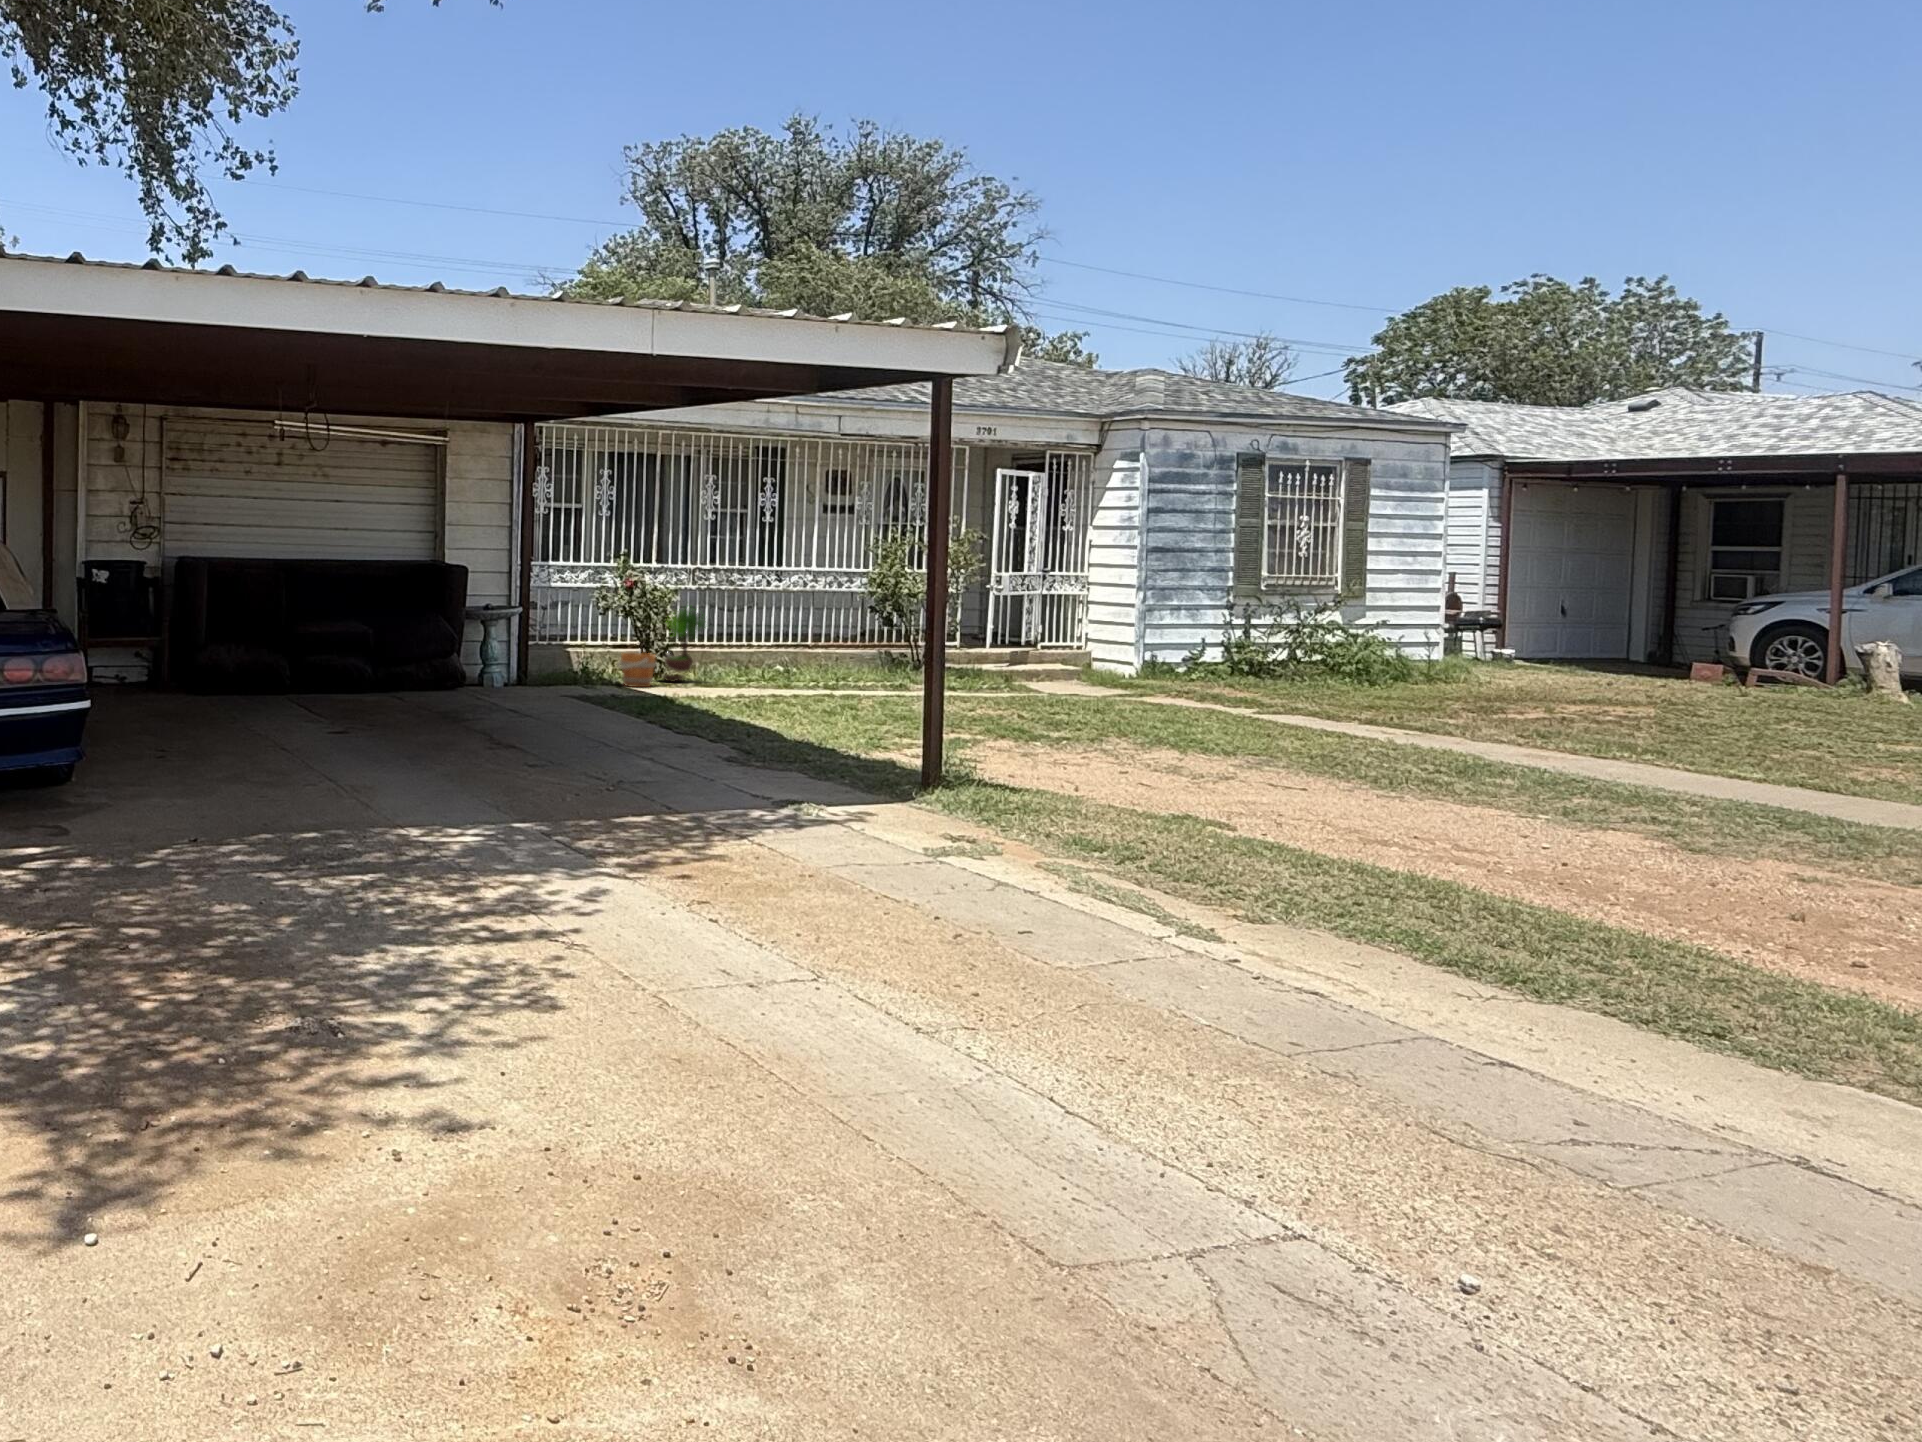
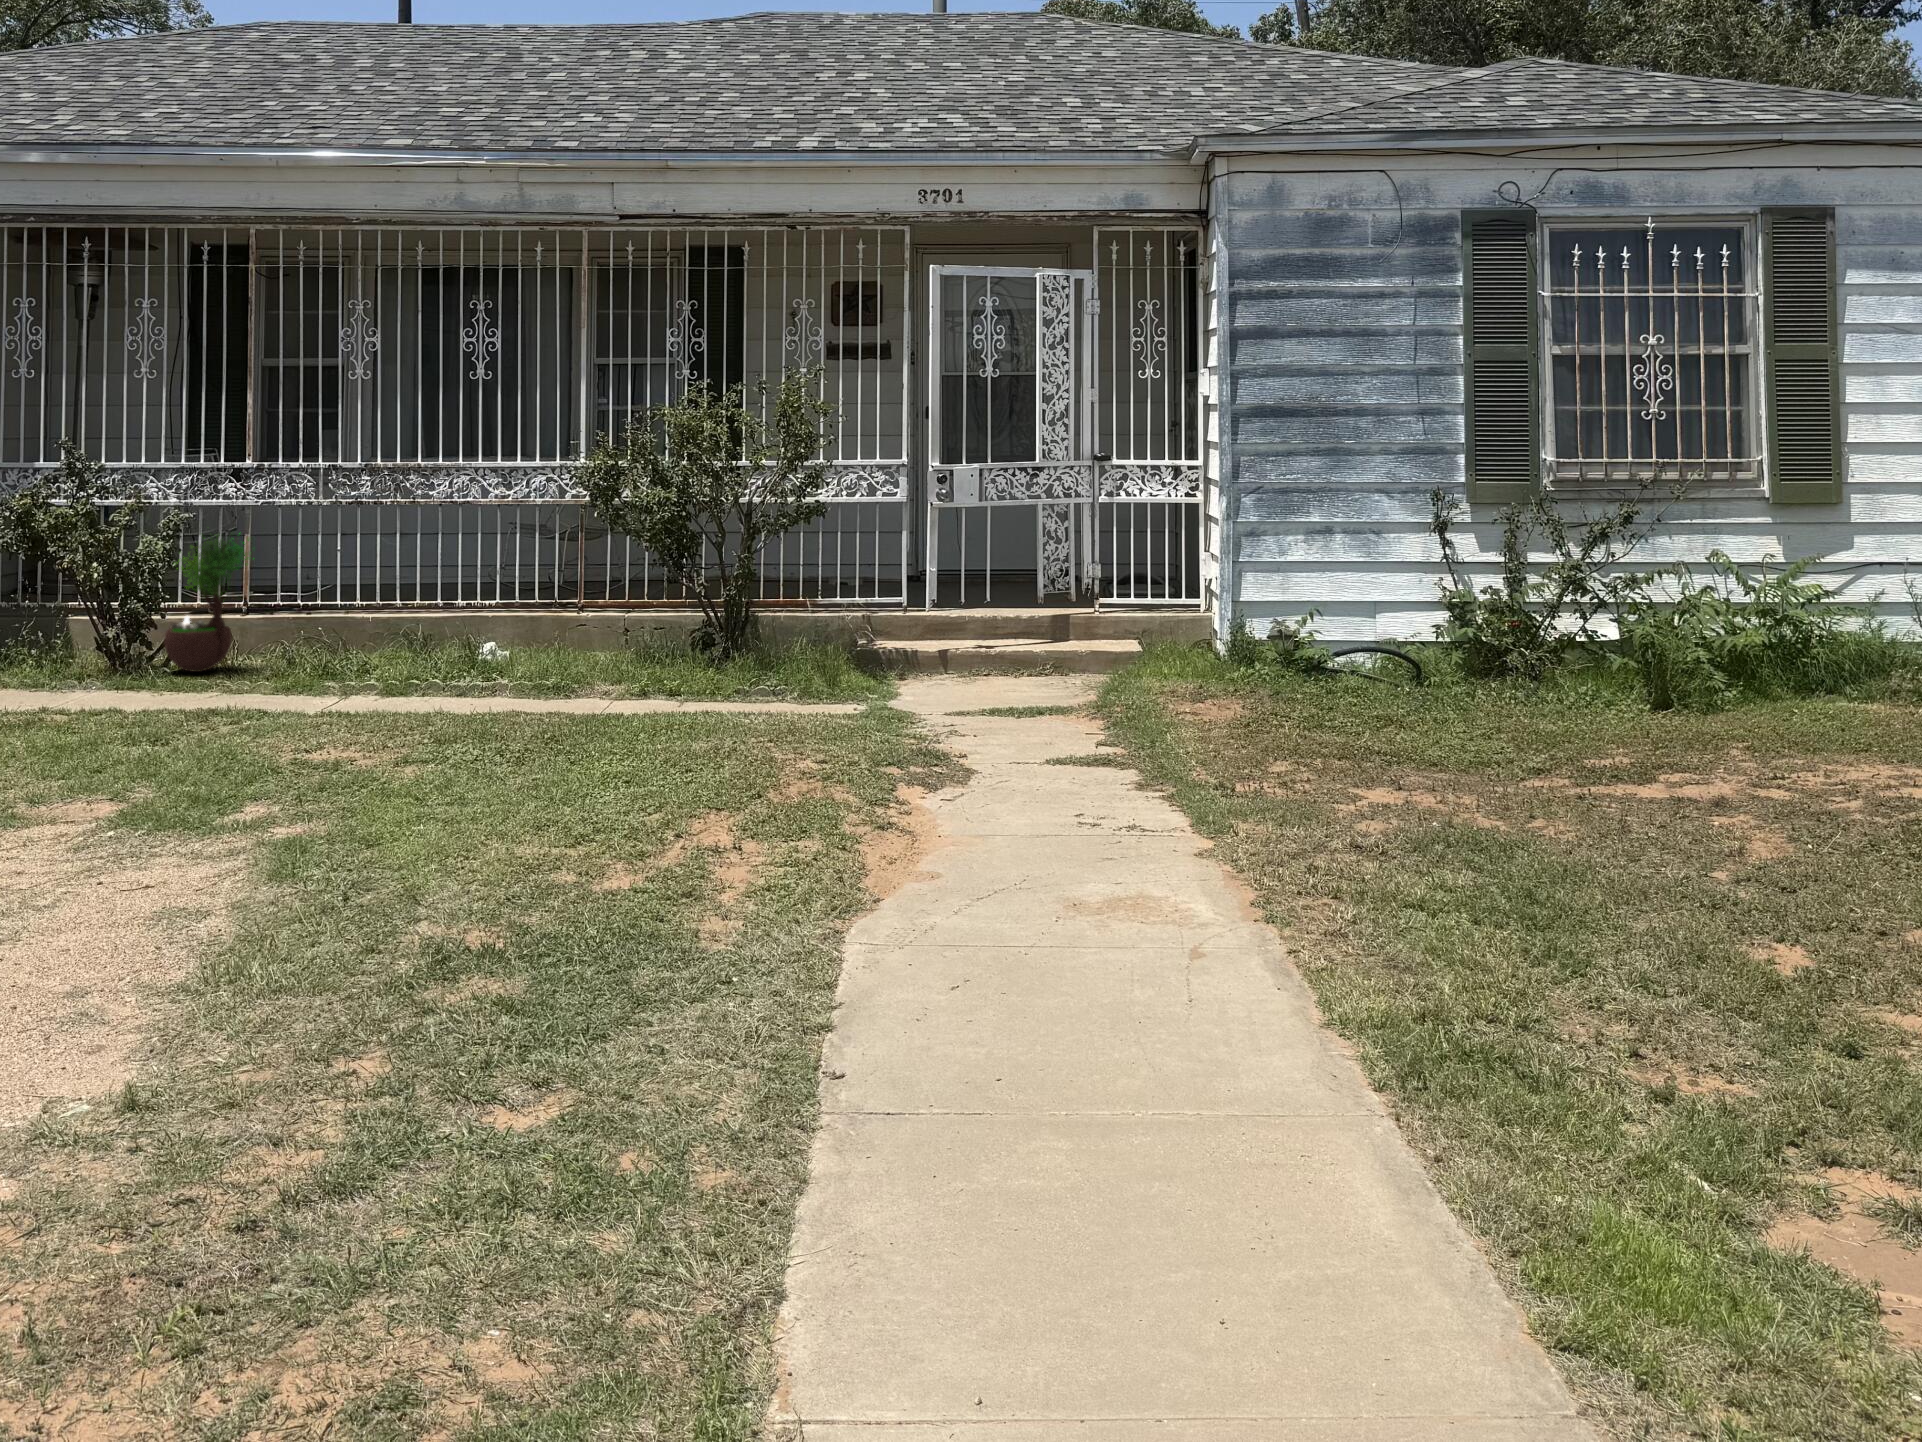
bucket: present [618,653,655,687] -> none [32,619,108,685]

